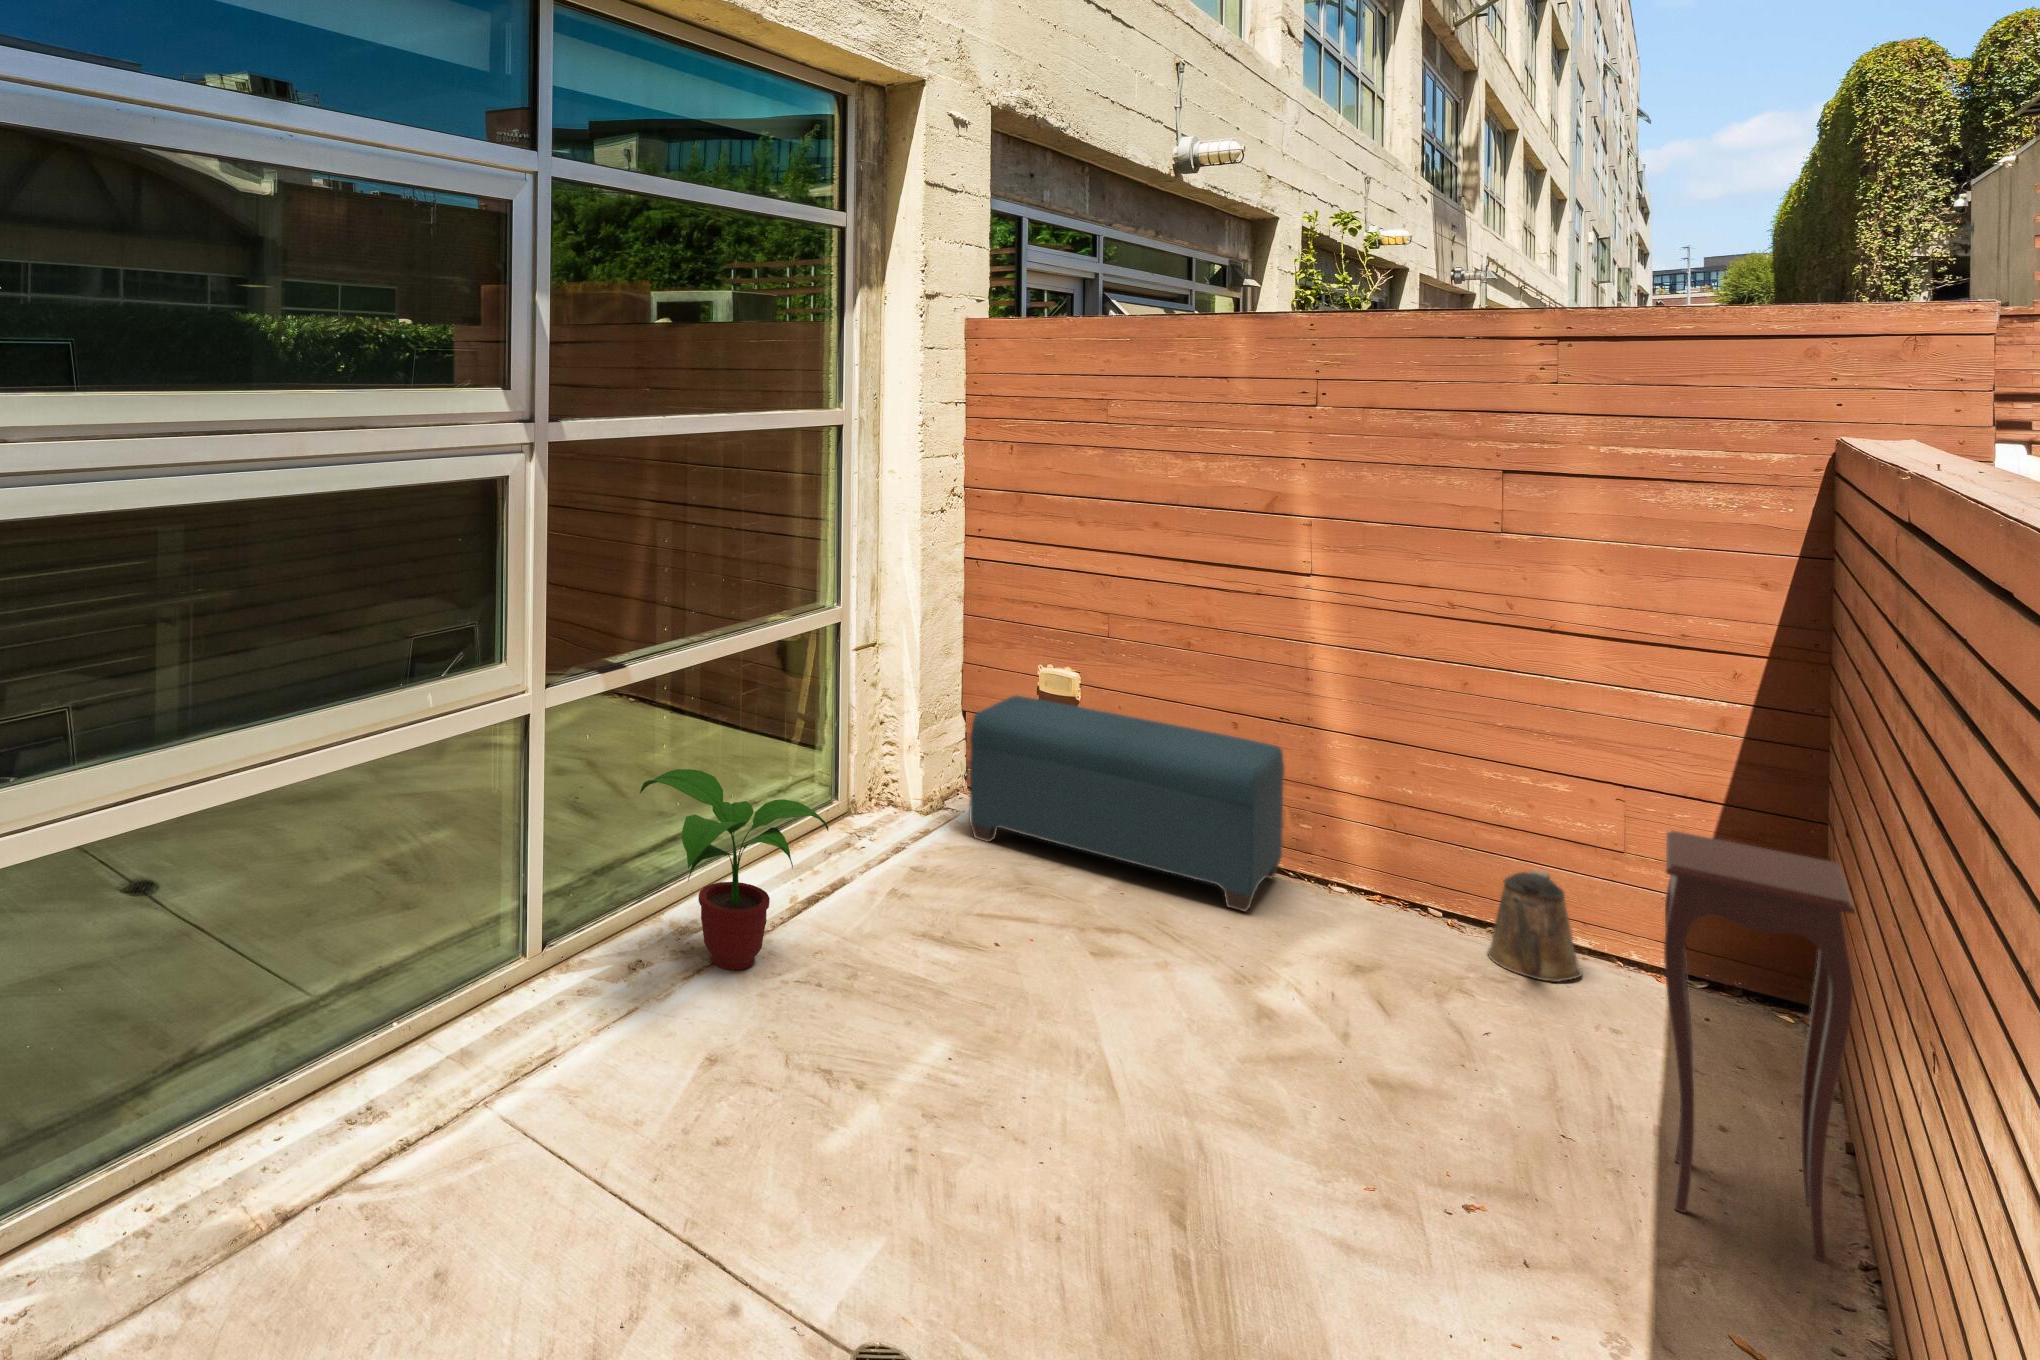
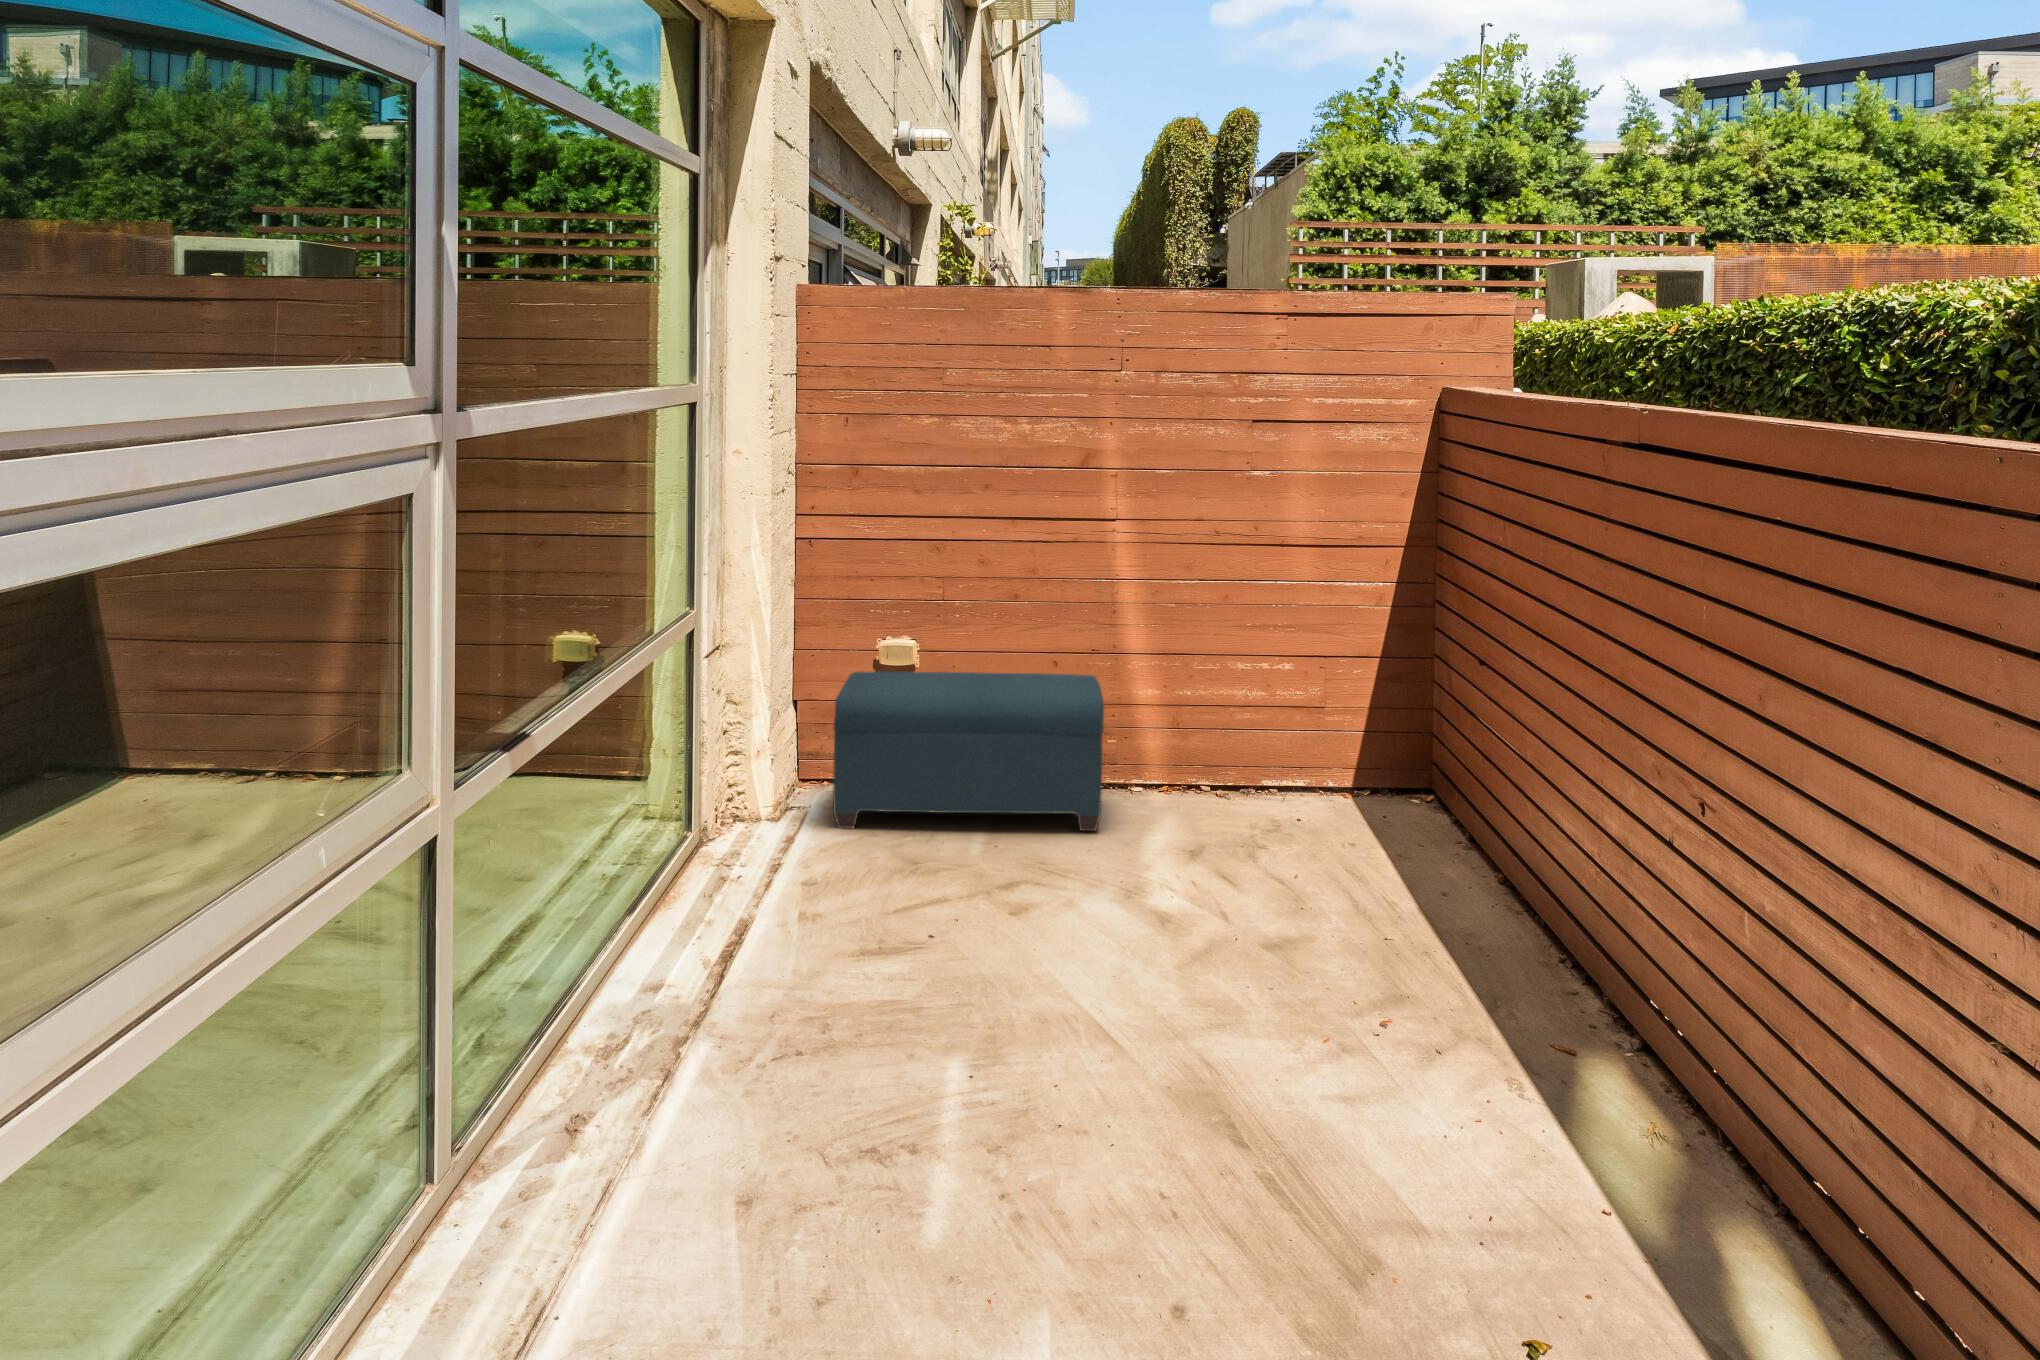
potted plant: present [640,769,828,970] -> none [541,842,785,1080]
side table: present [1664,831,1855,1261] -> none [1453,689,1594,979]
watering can: present [1487,870,1582,982] -> none [1256,737,1318,824]

